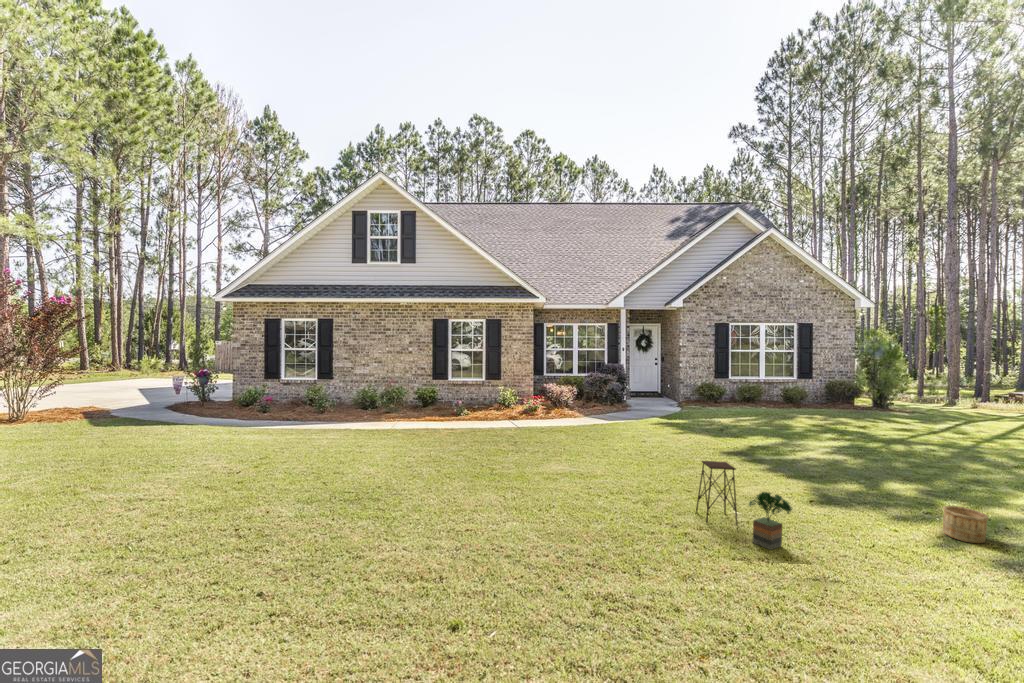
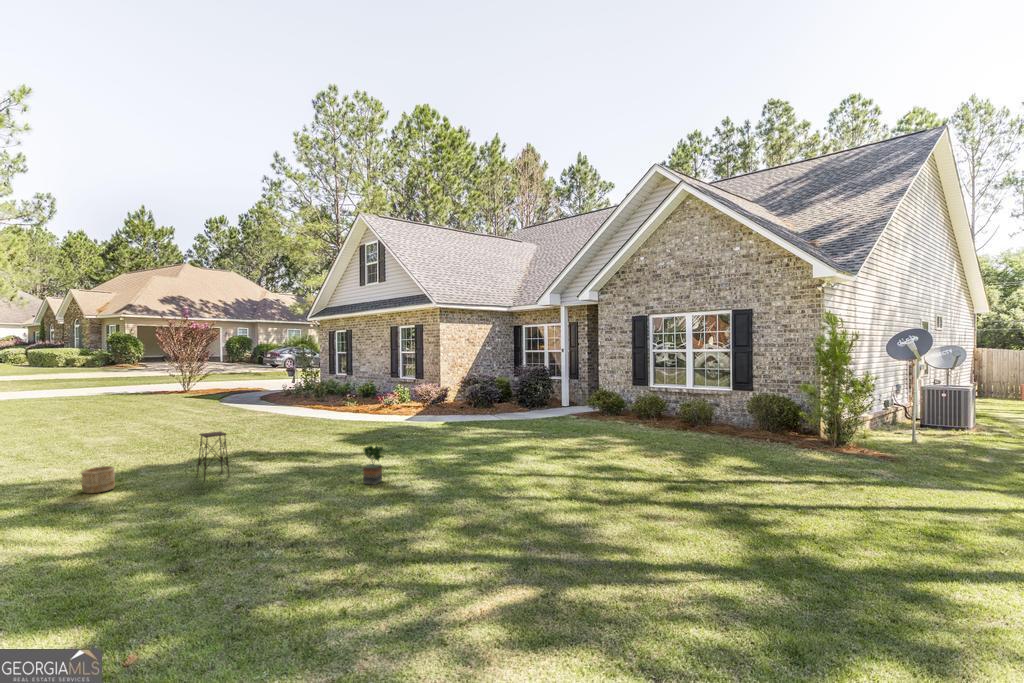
side table: present [696,461,738,525] -> present [197,431,229,480]
potted tree: present [749,492,792,550] -> present [363,446,386,484]

